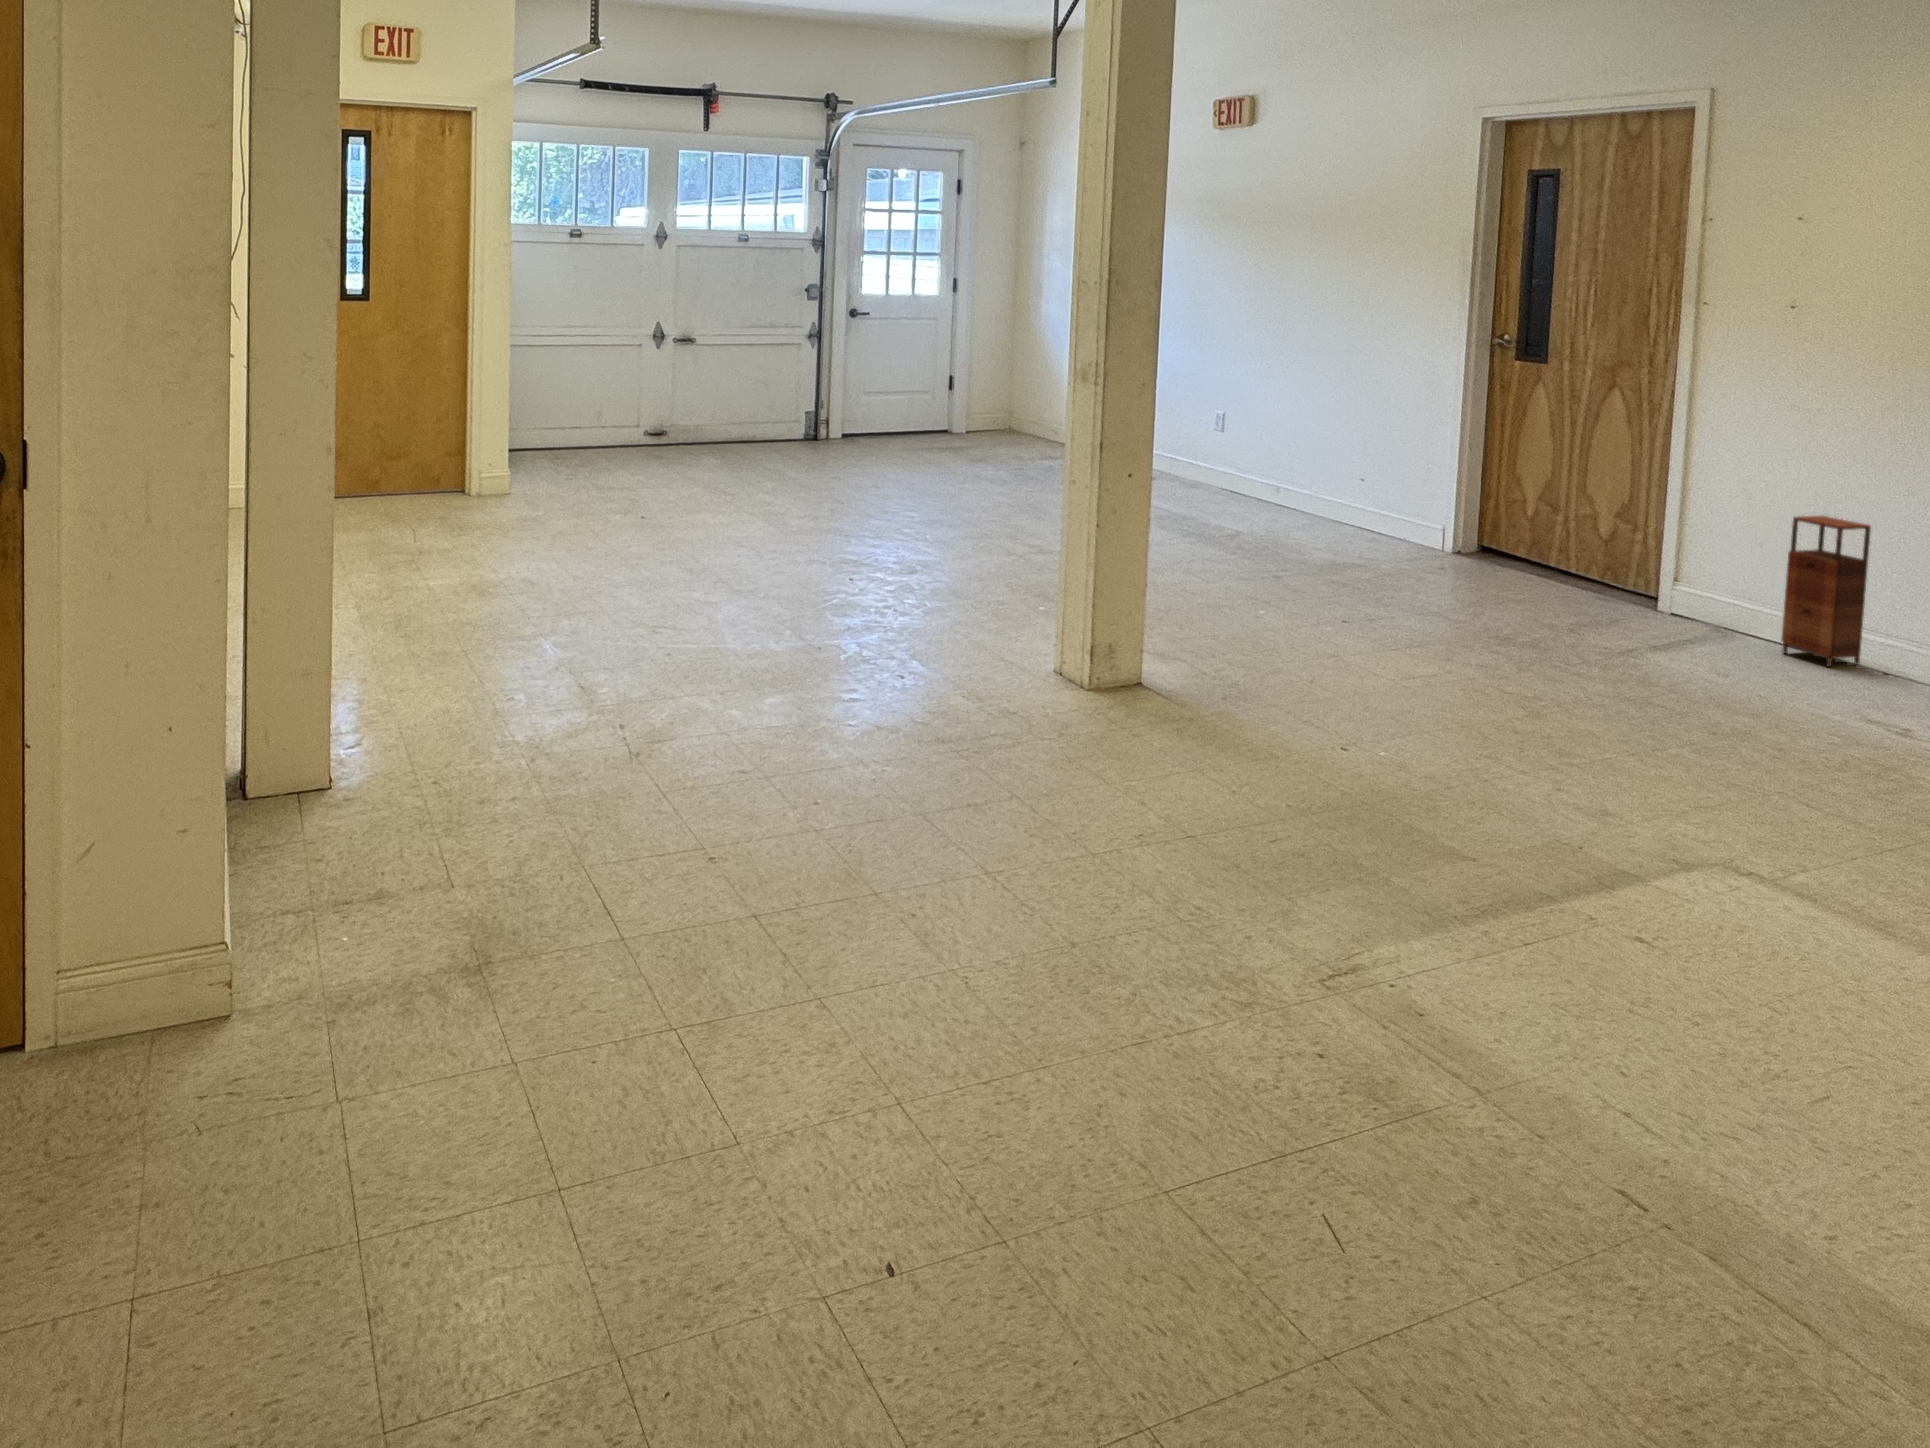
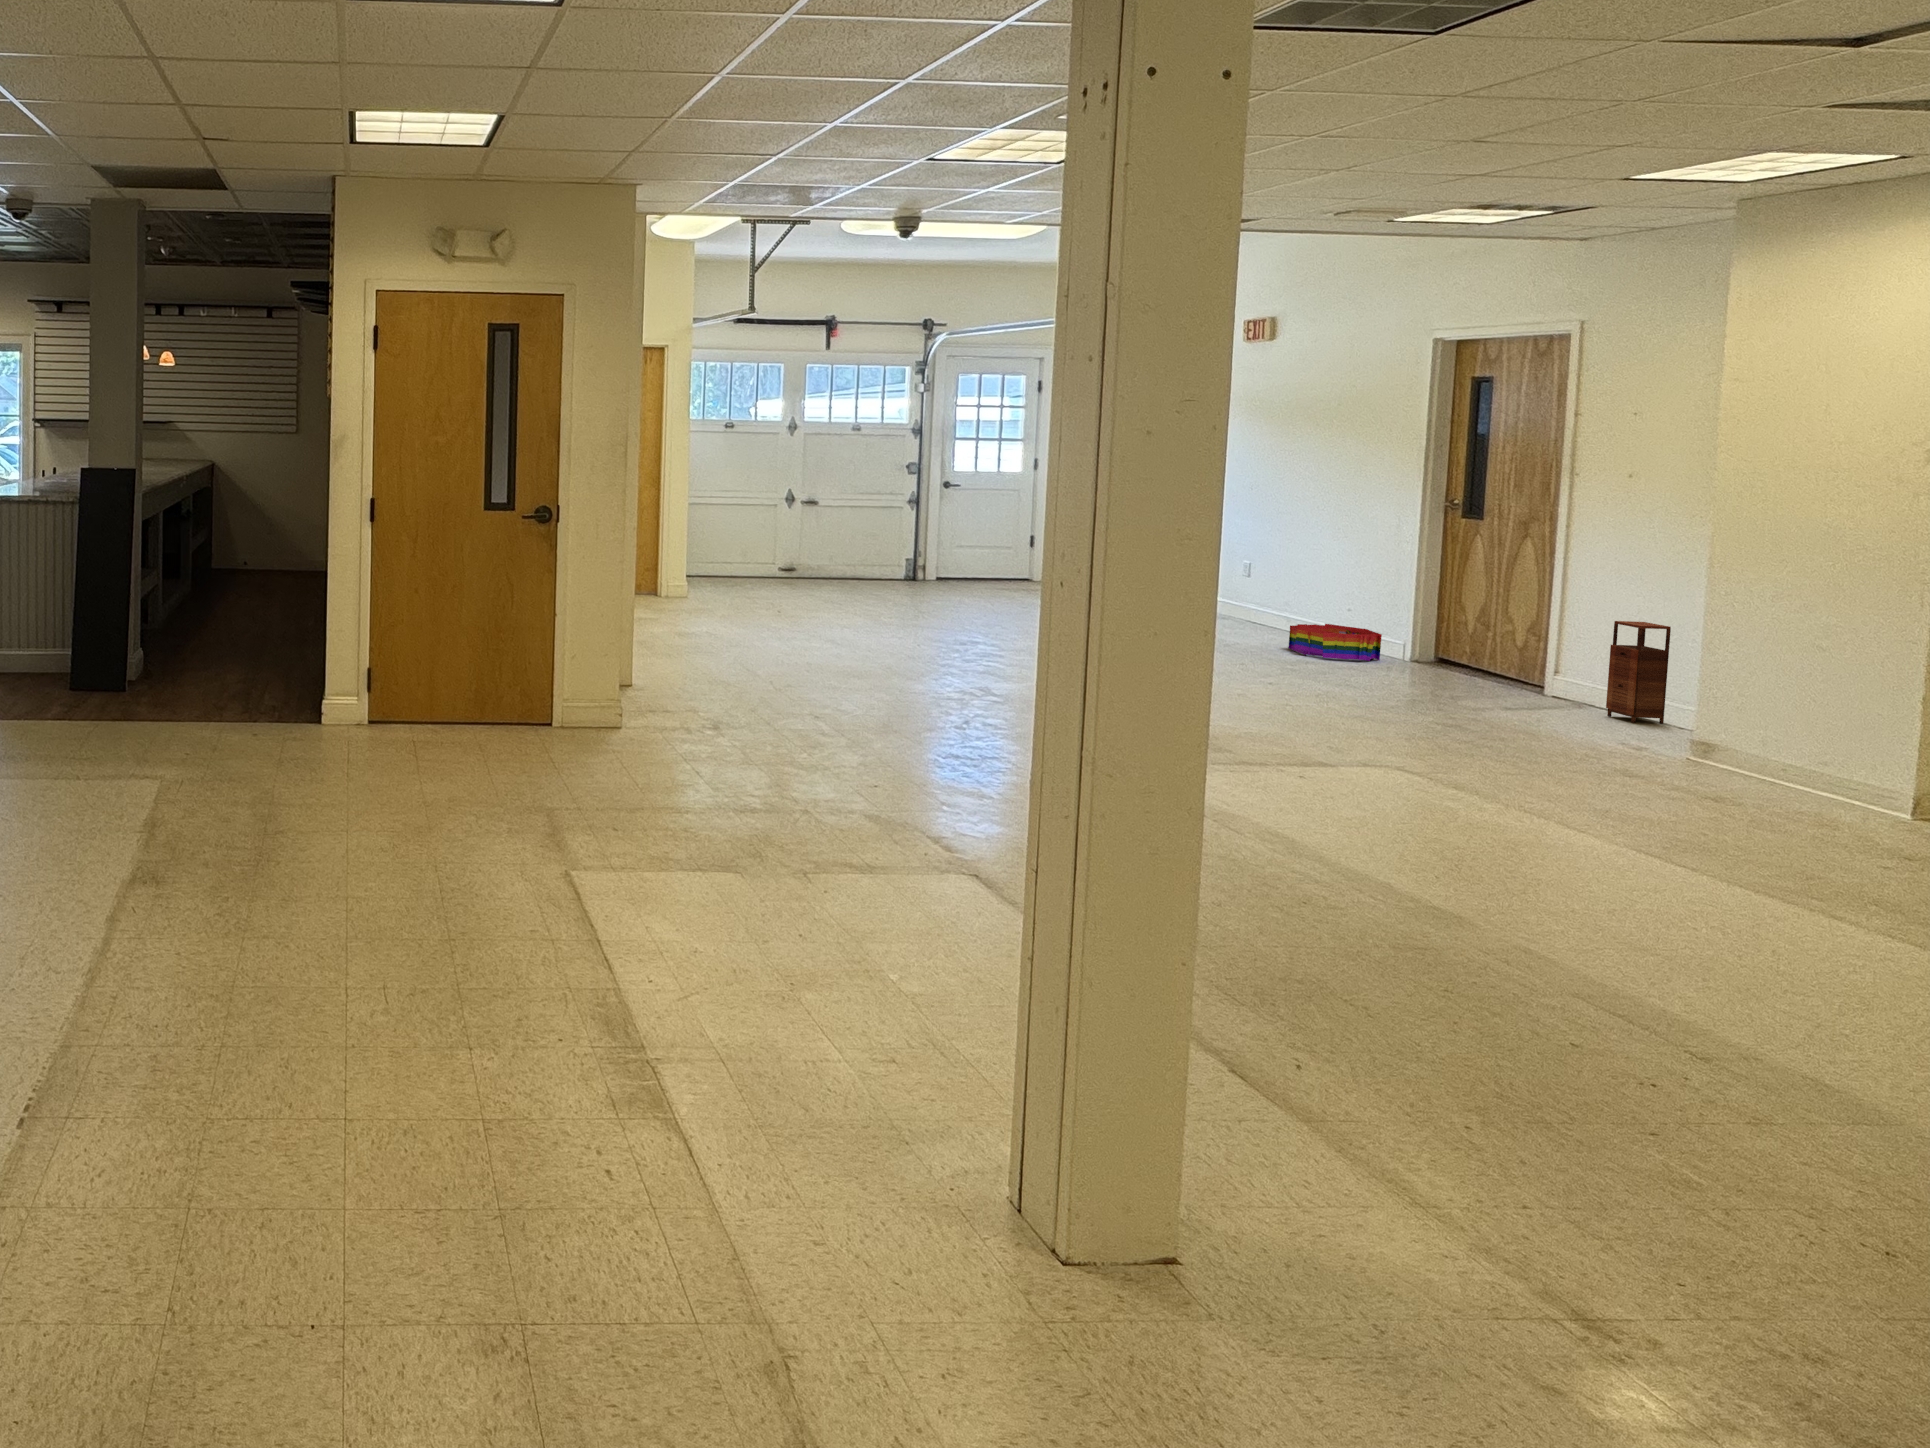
storage bin: none [1302,499,1420,555] -> present [1288,624,1382,661]

